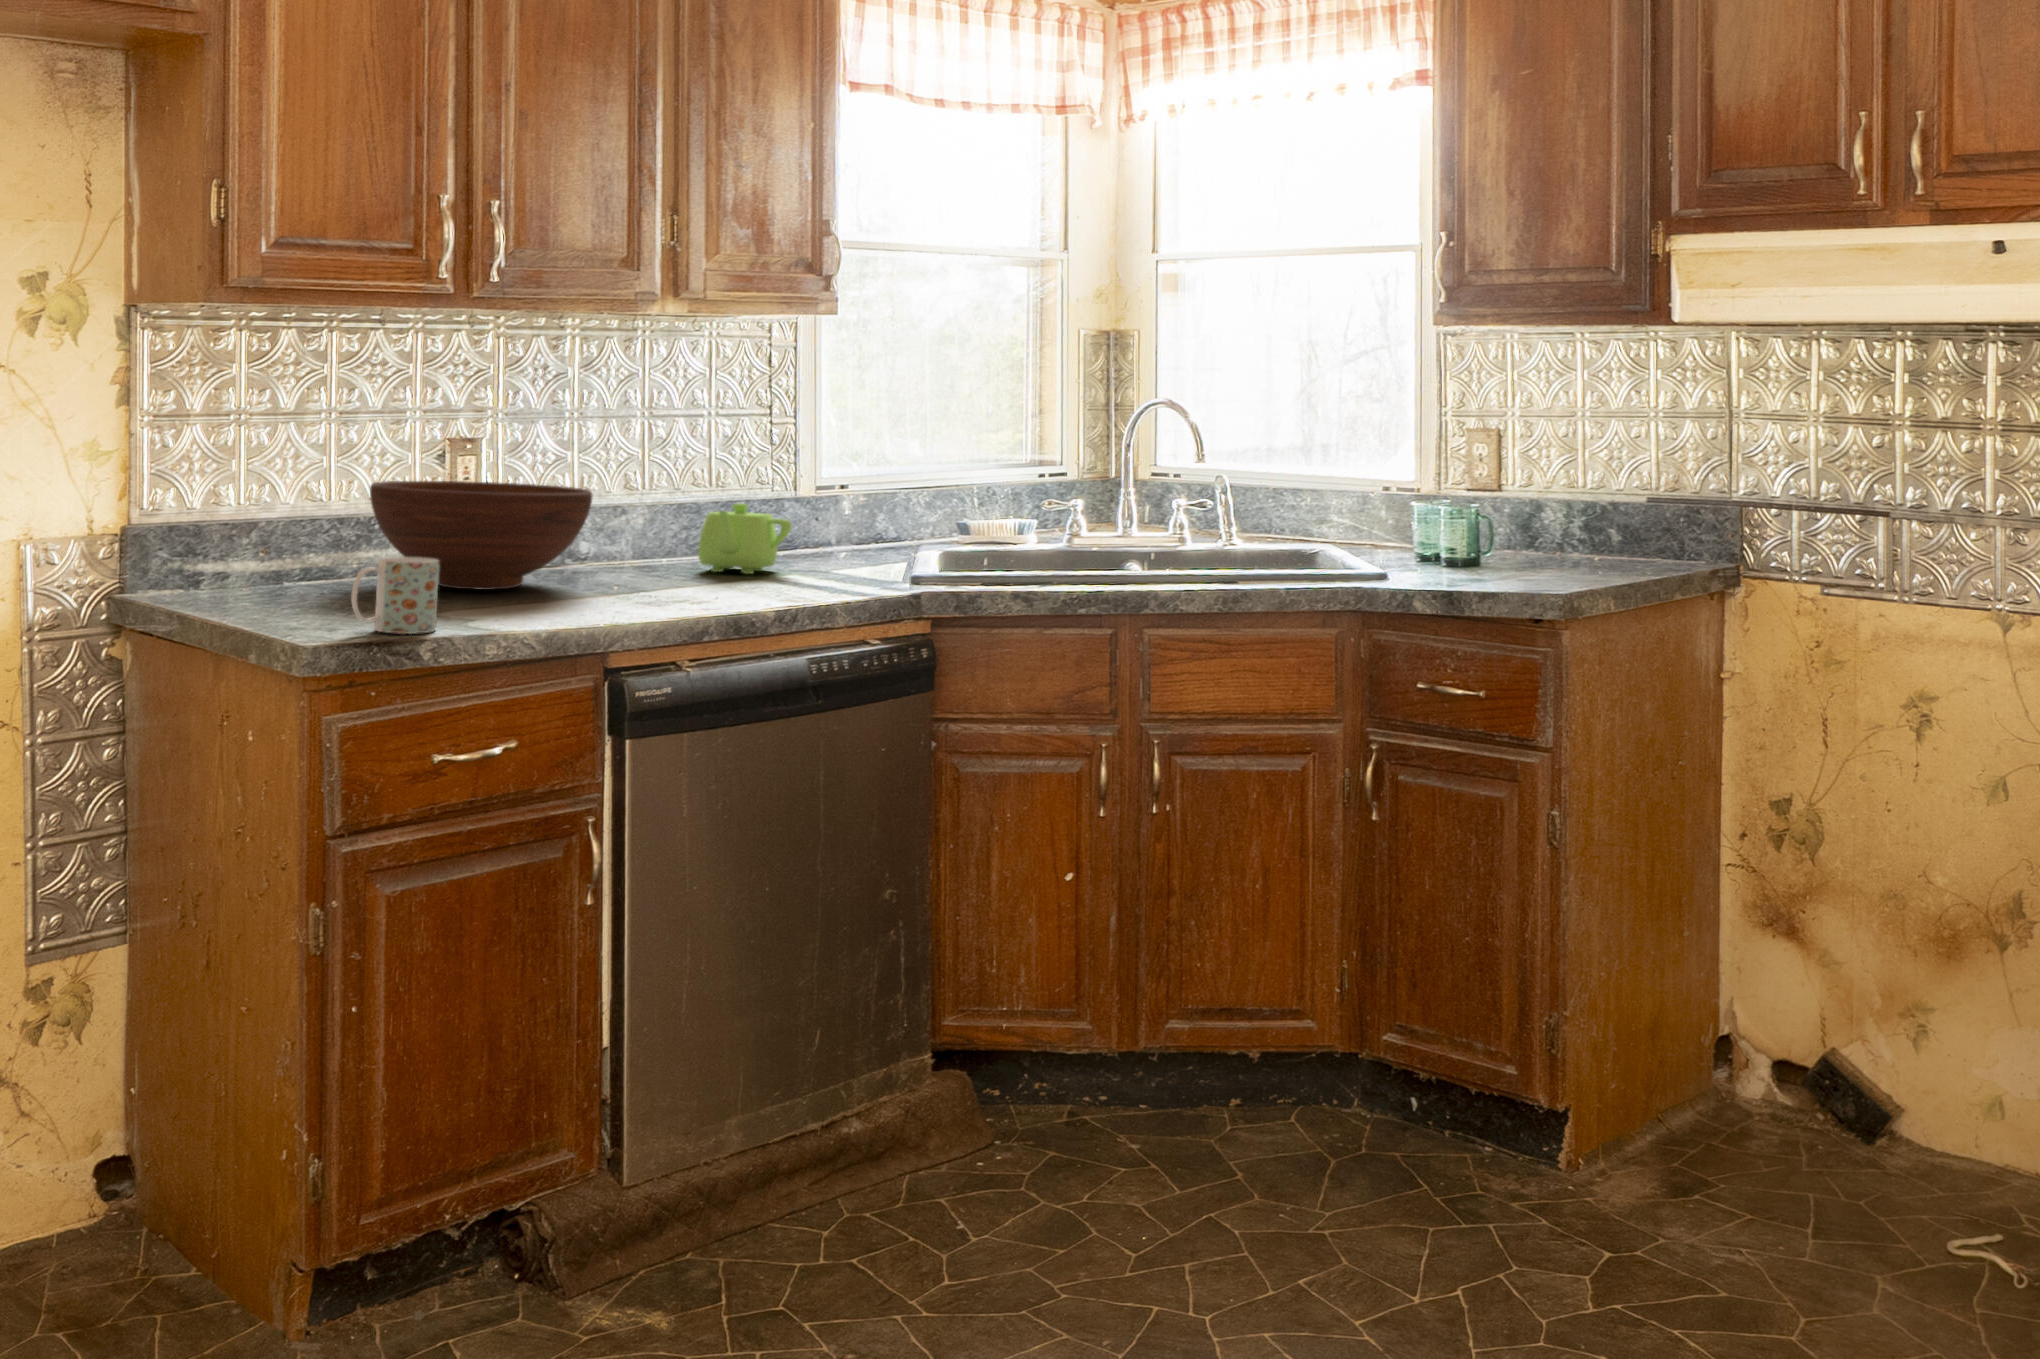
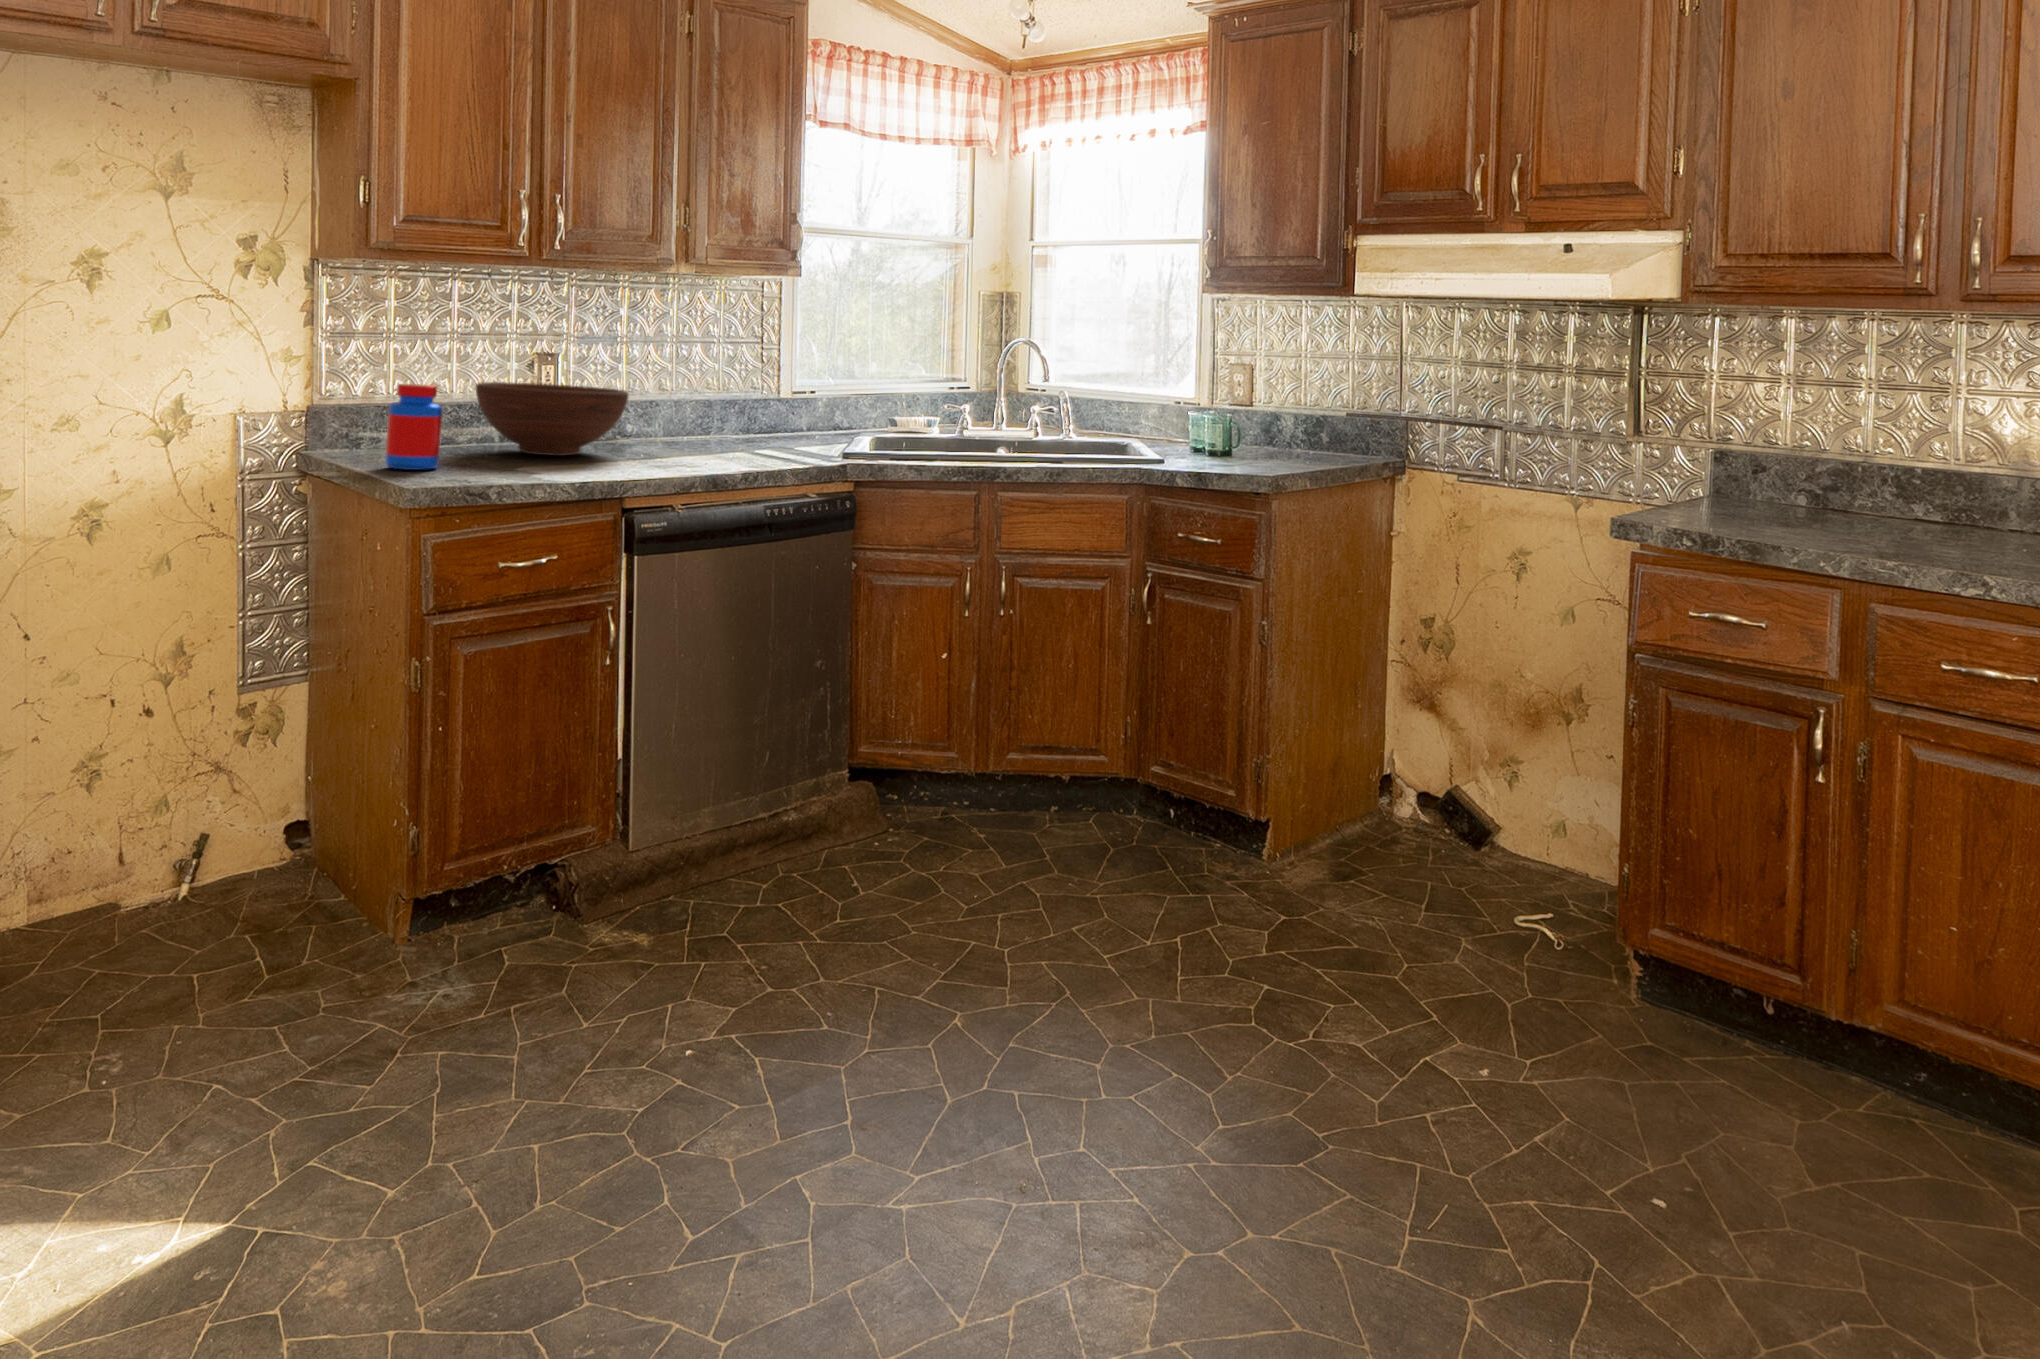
jar: none [257,489,339,619] -> present [385,384,442,470]
teapot: present [698,503,792,574] -> none [708,404,772,451]
mug: present [351,557,440,634] -> none [442,430,504,480]

